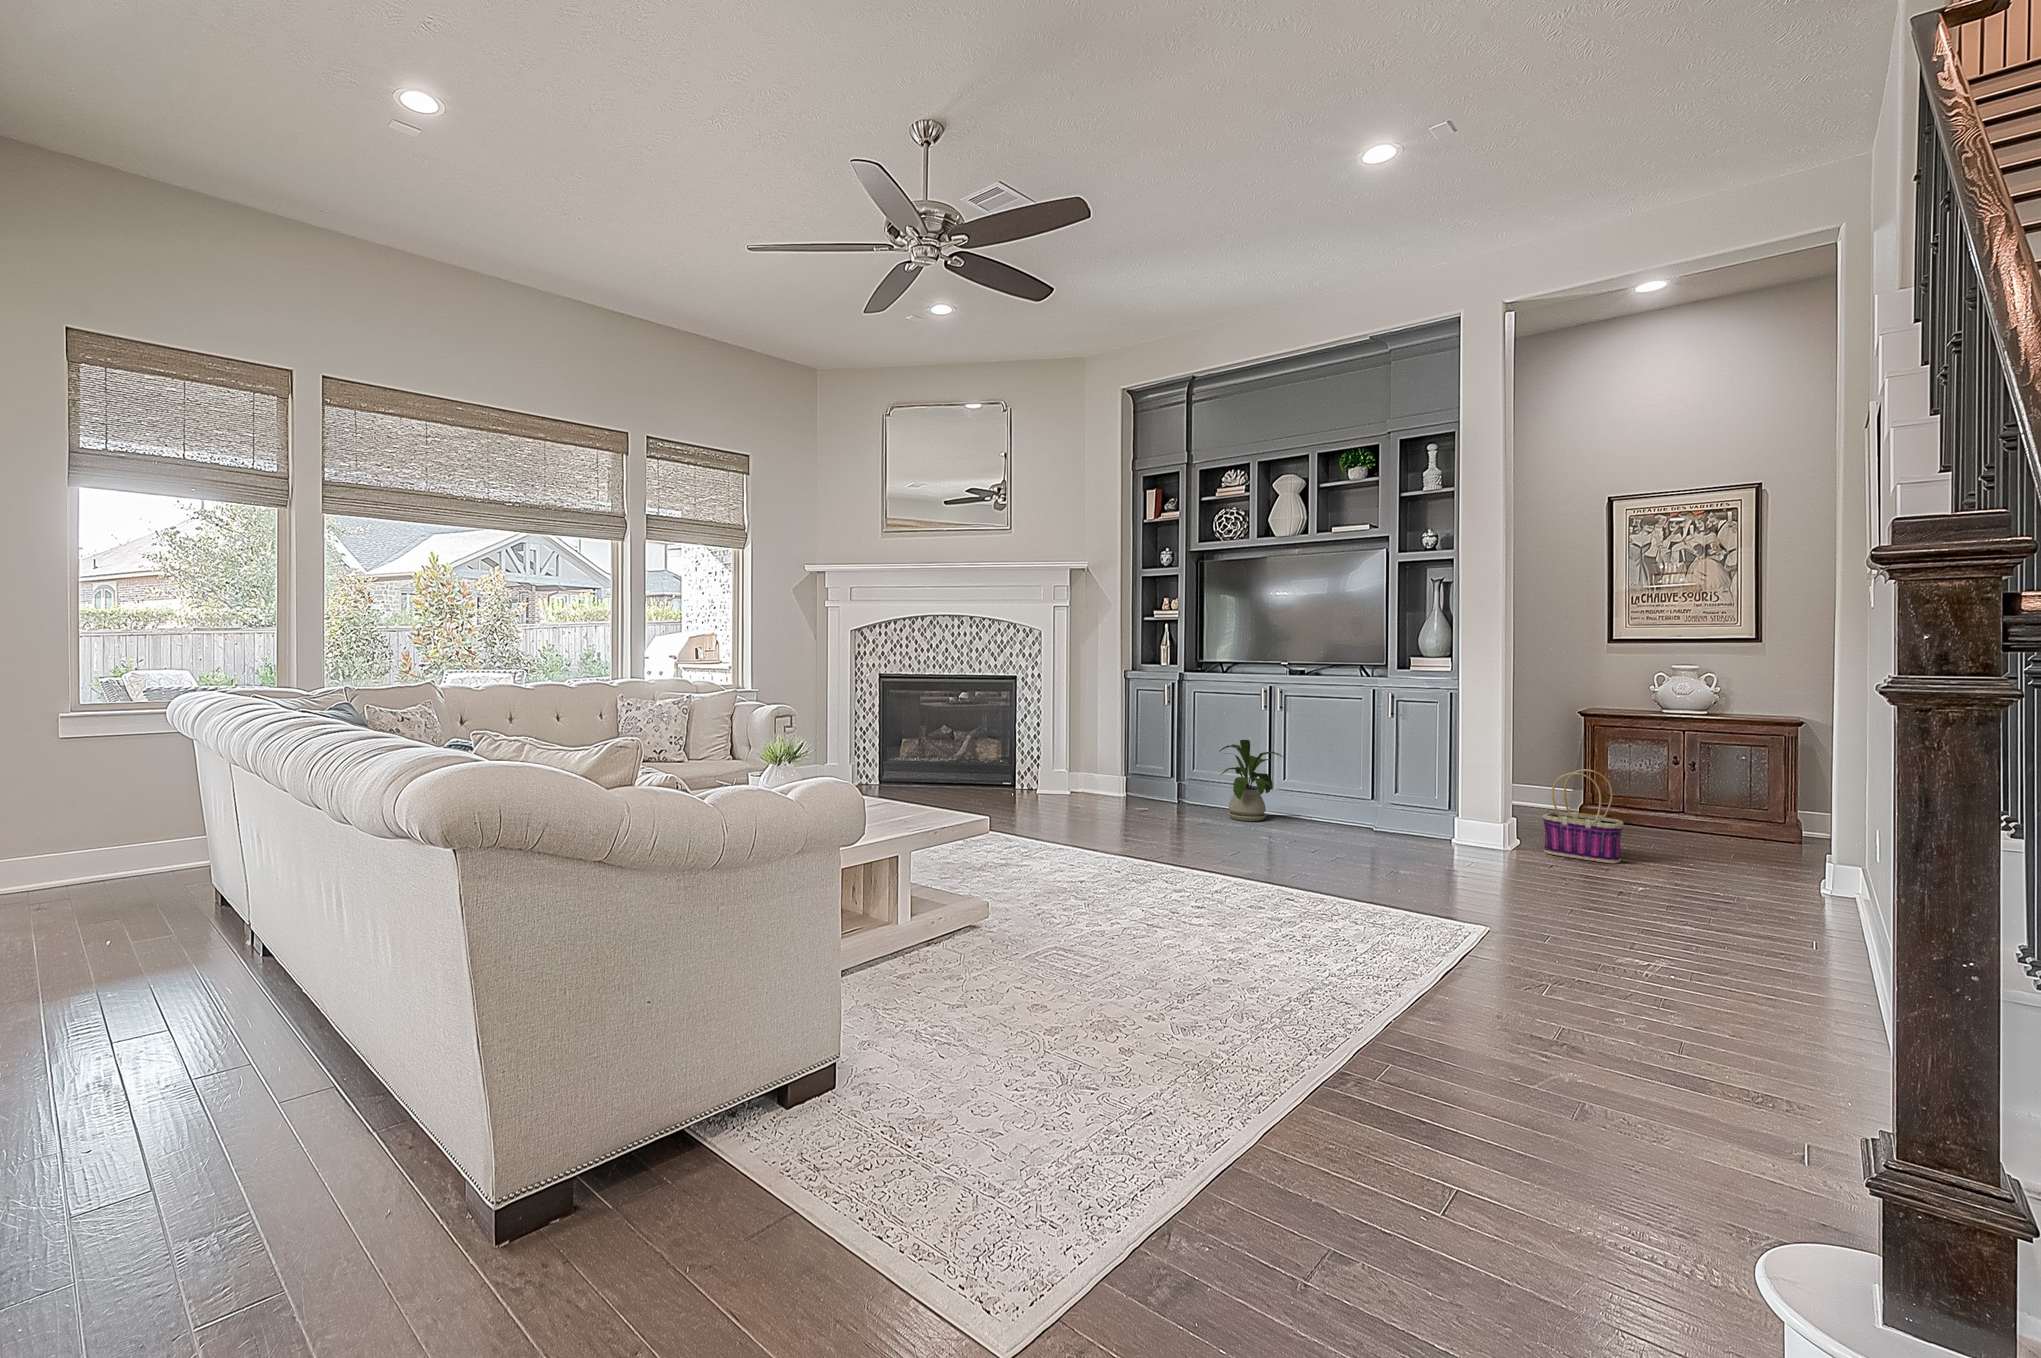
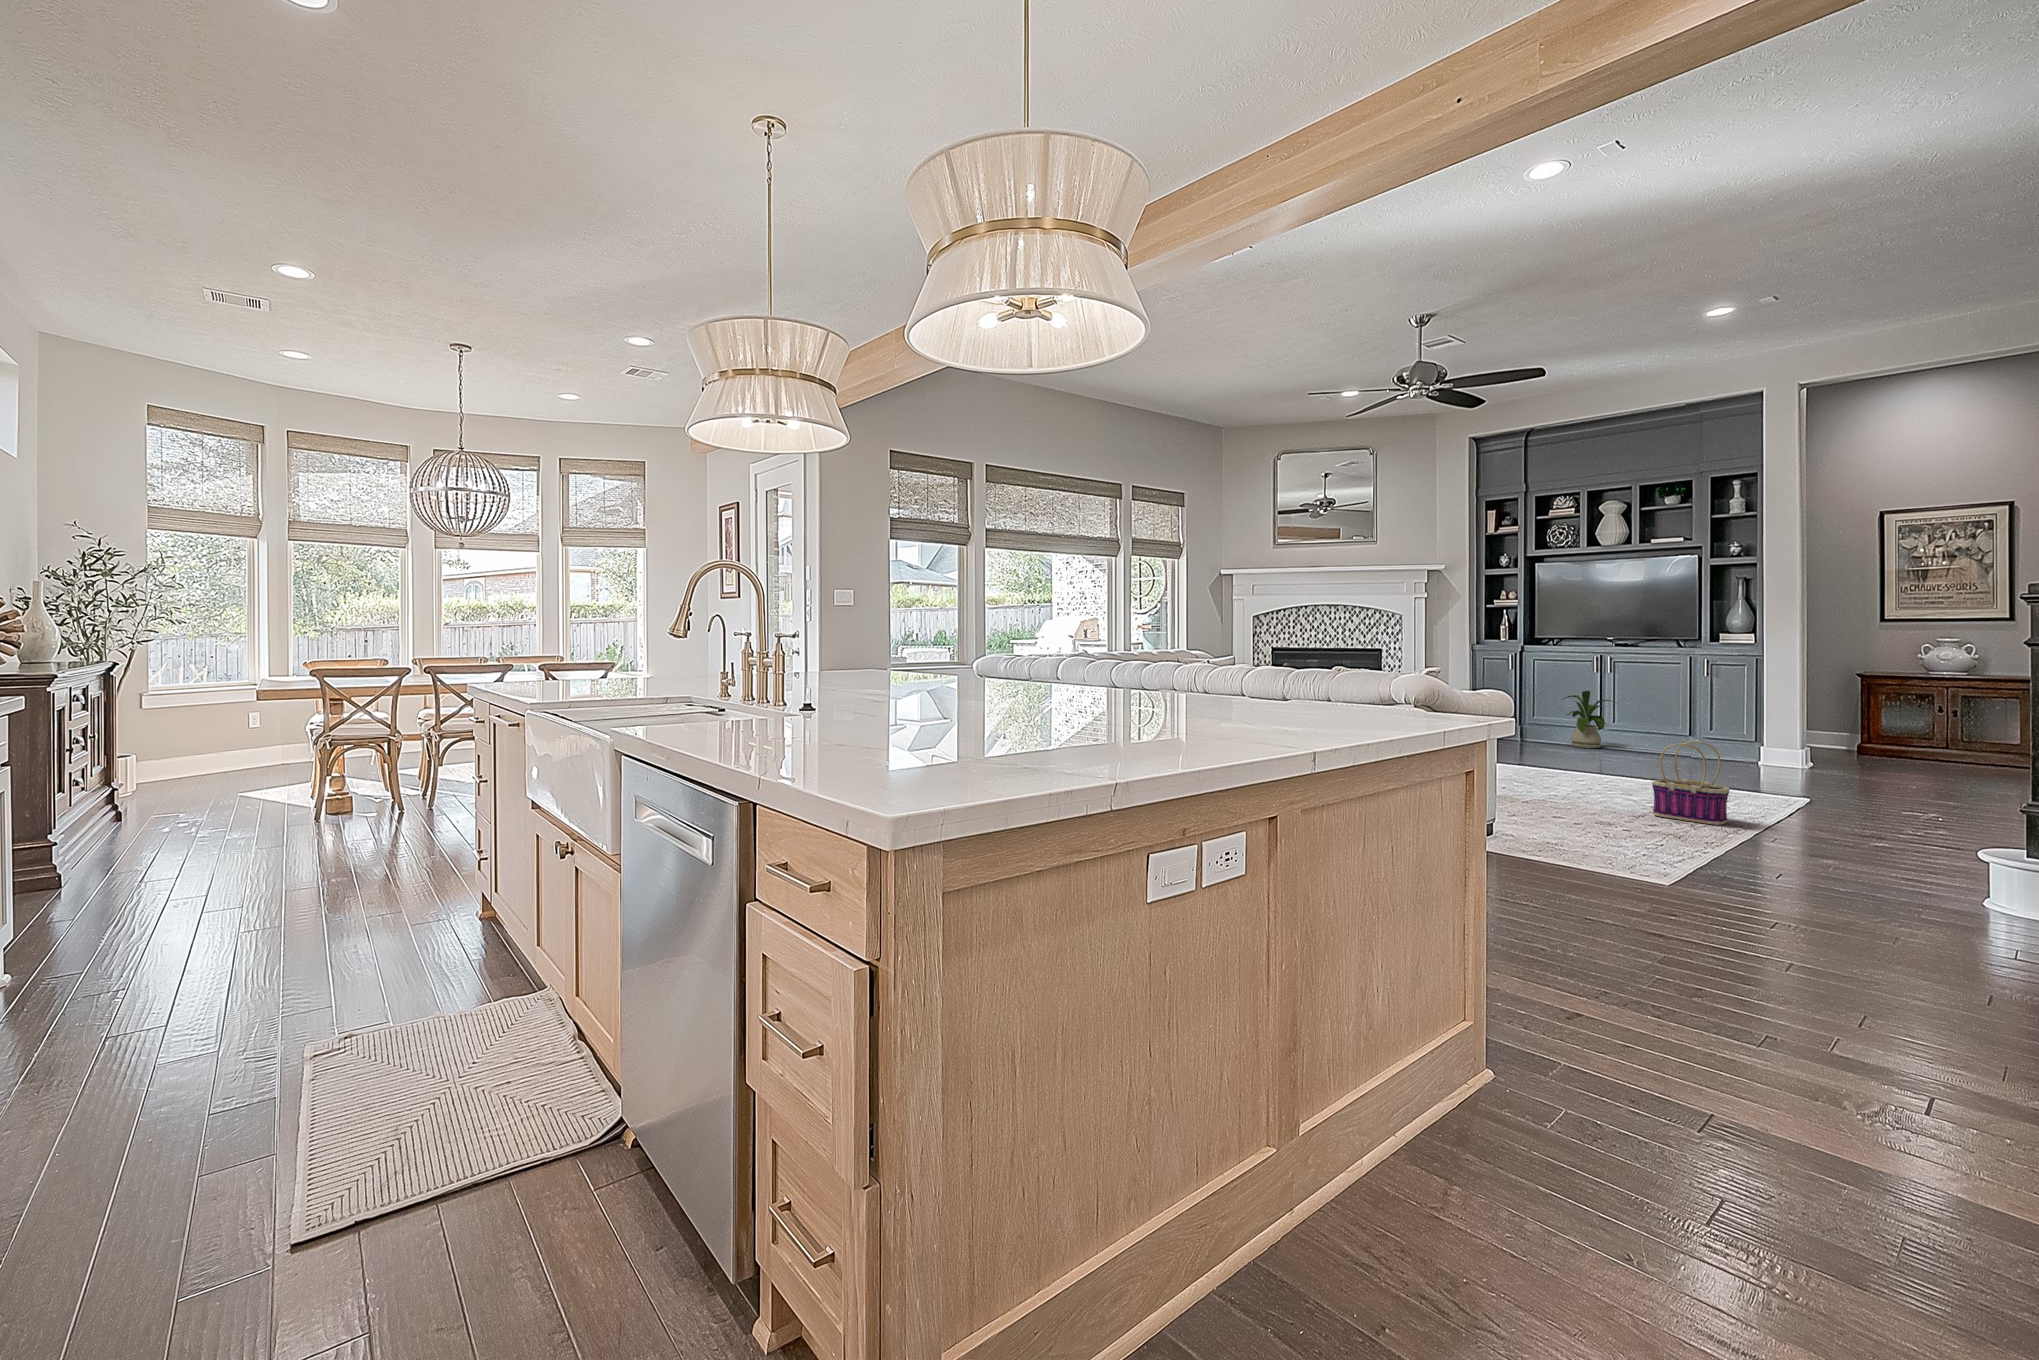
basket: present [1543,769,1623,863] -> present [1652,741,1730,825]

